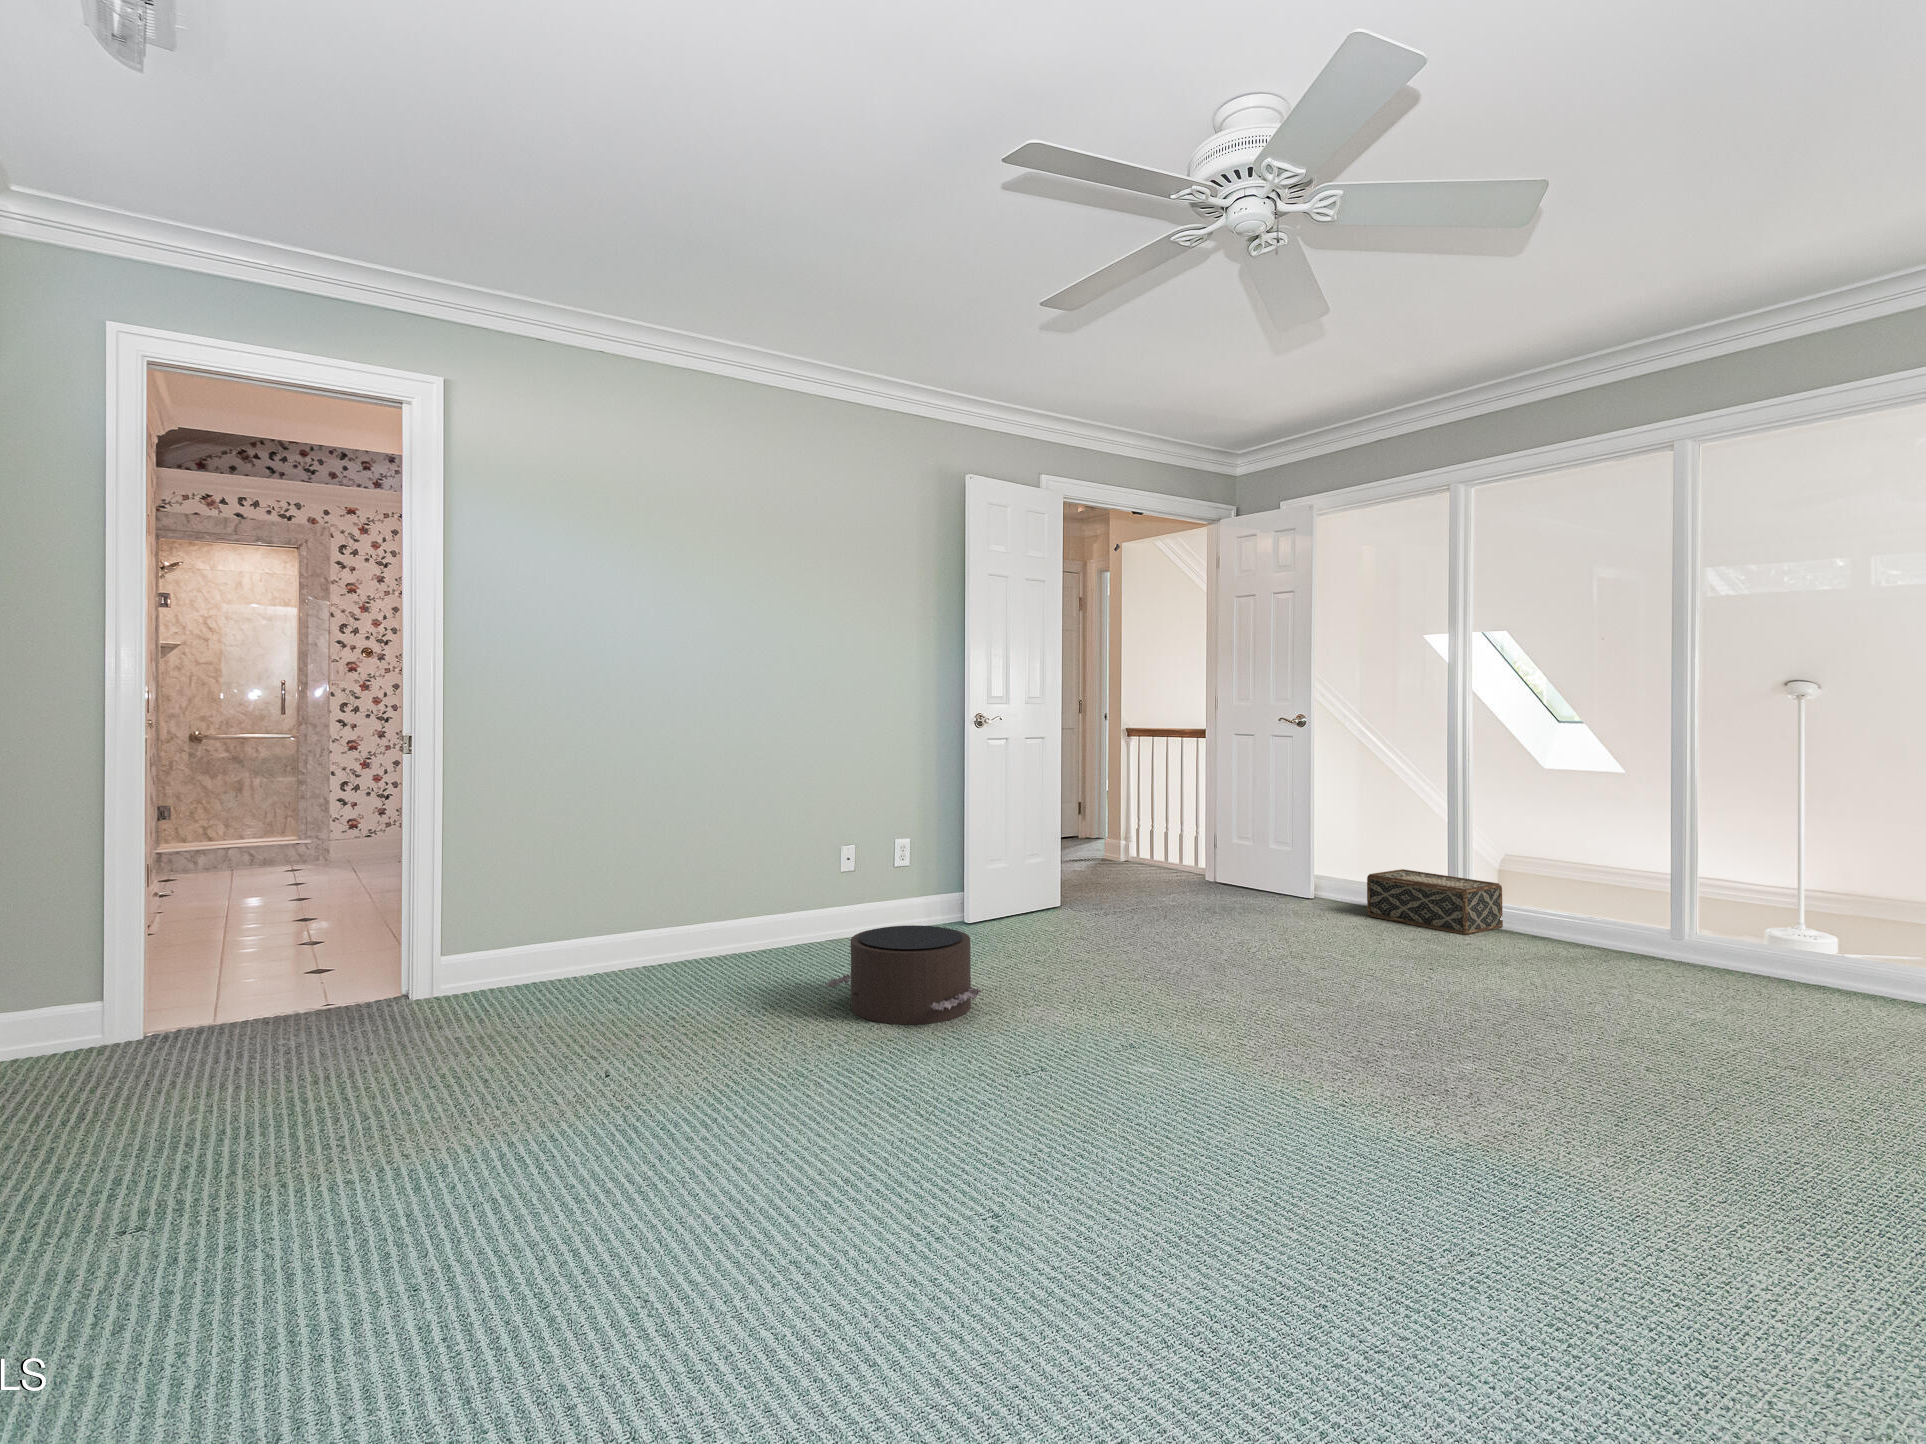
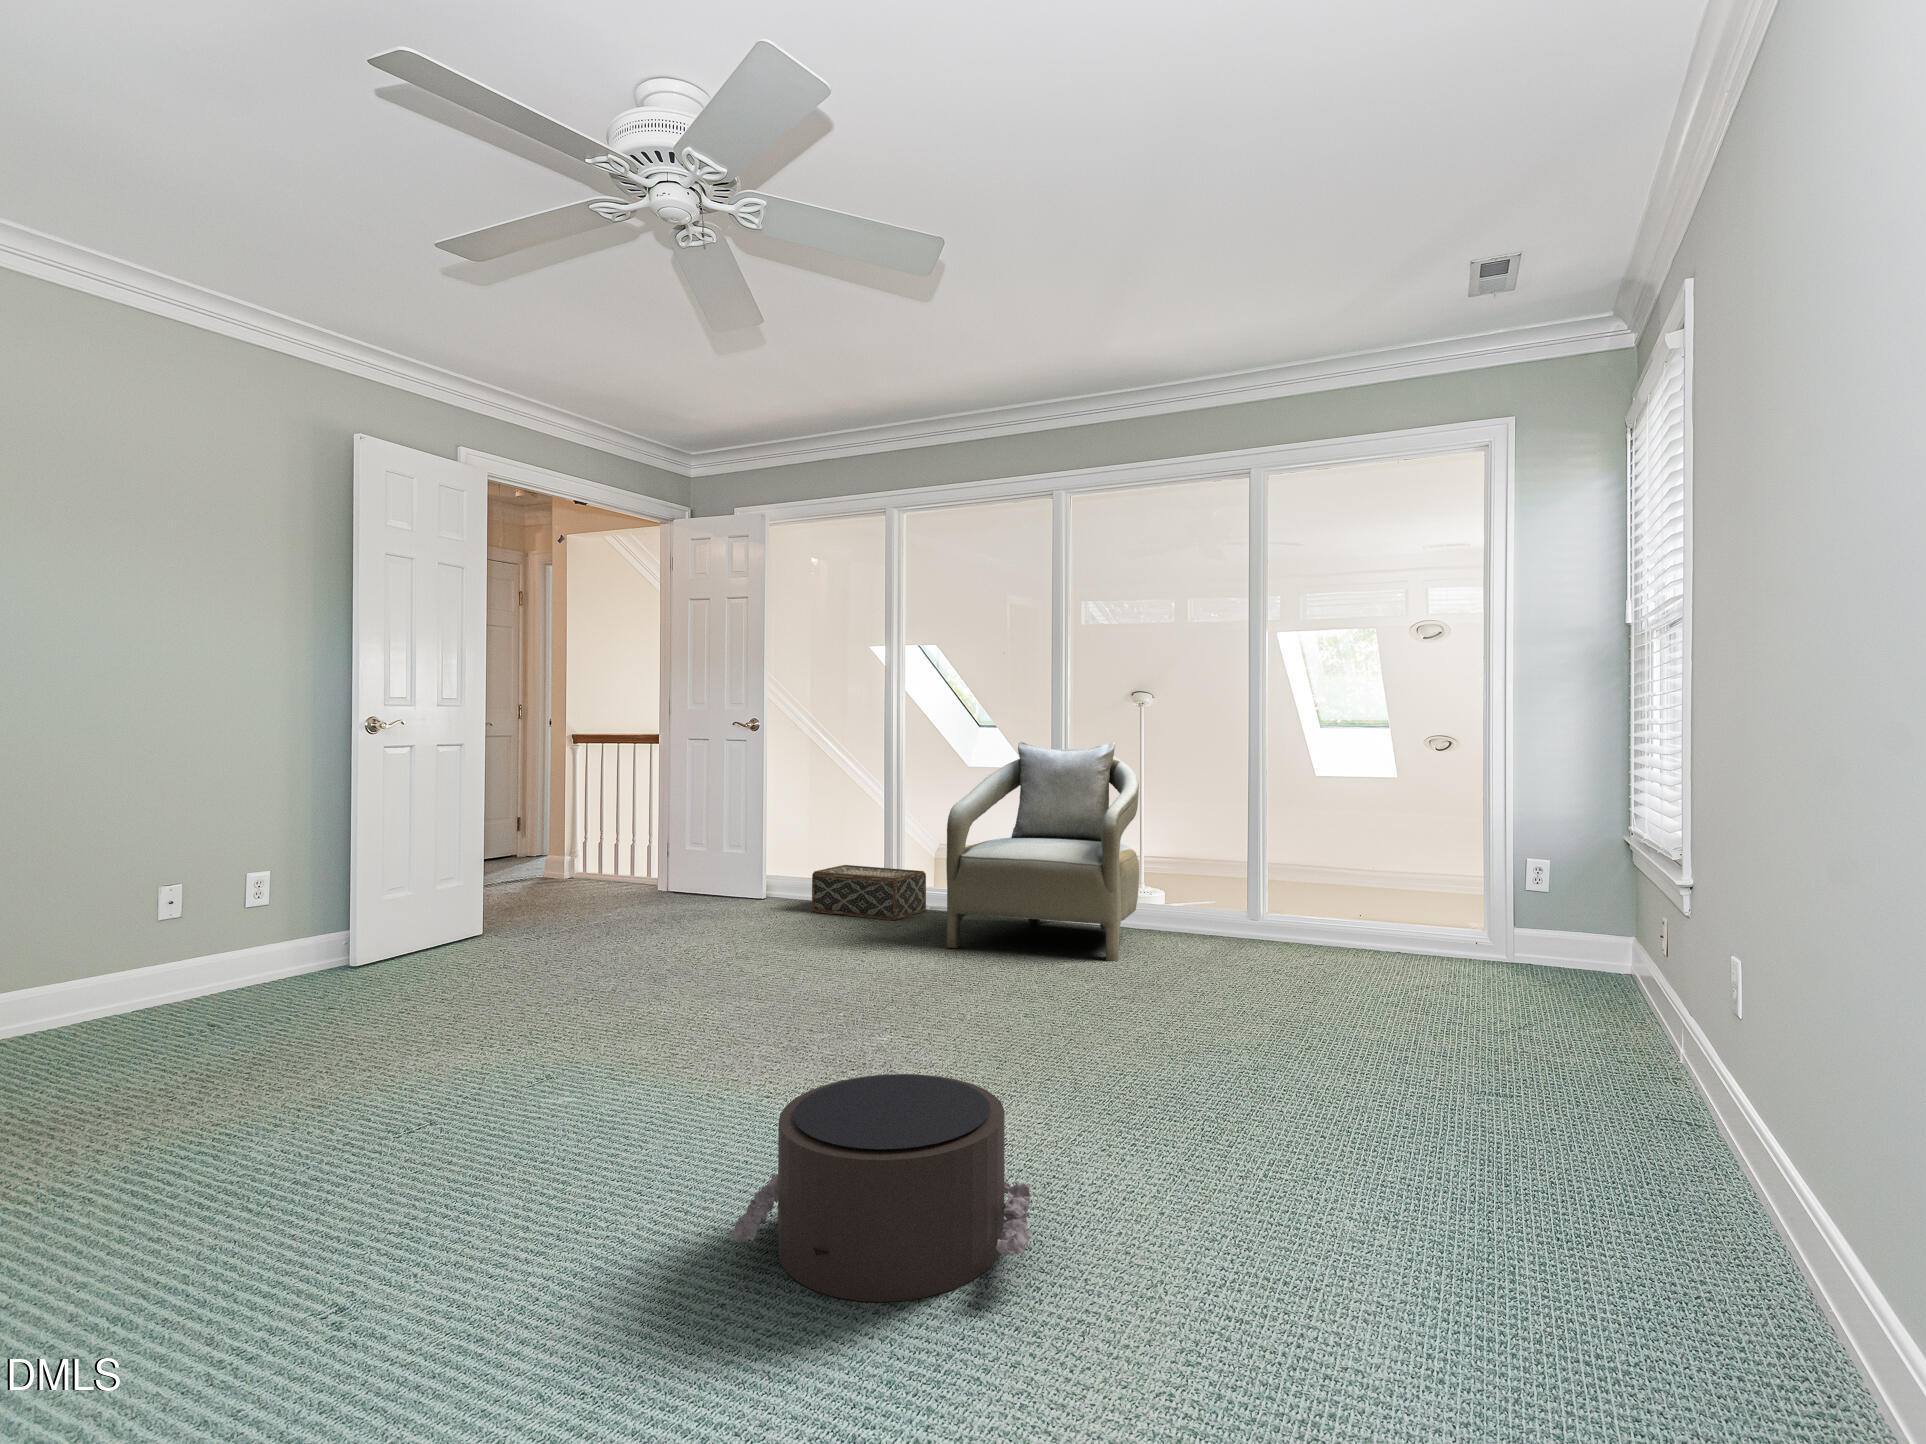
armchair: none [1532,743,1811,1018] -> present [946,742,1139,961]
pouf: present [825,925,983,1024] -> present [730,1074,1032,1302]

